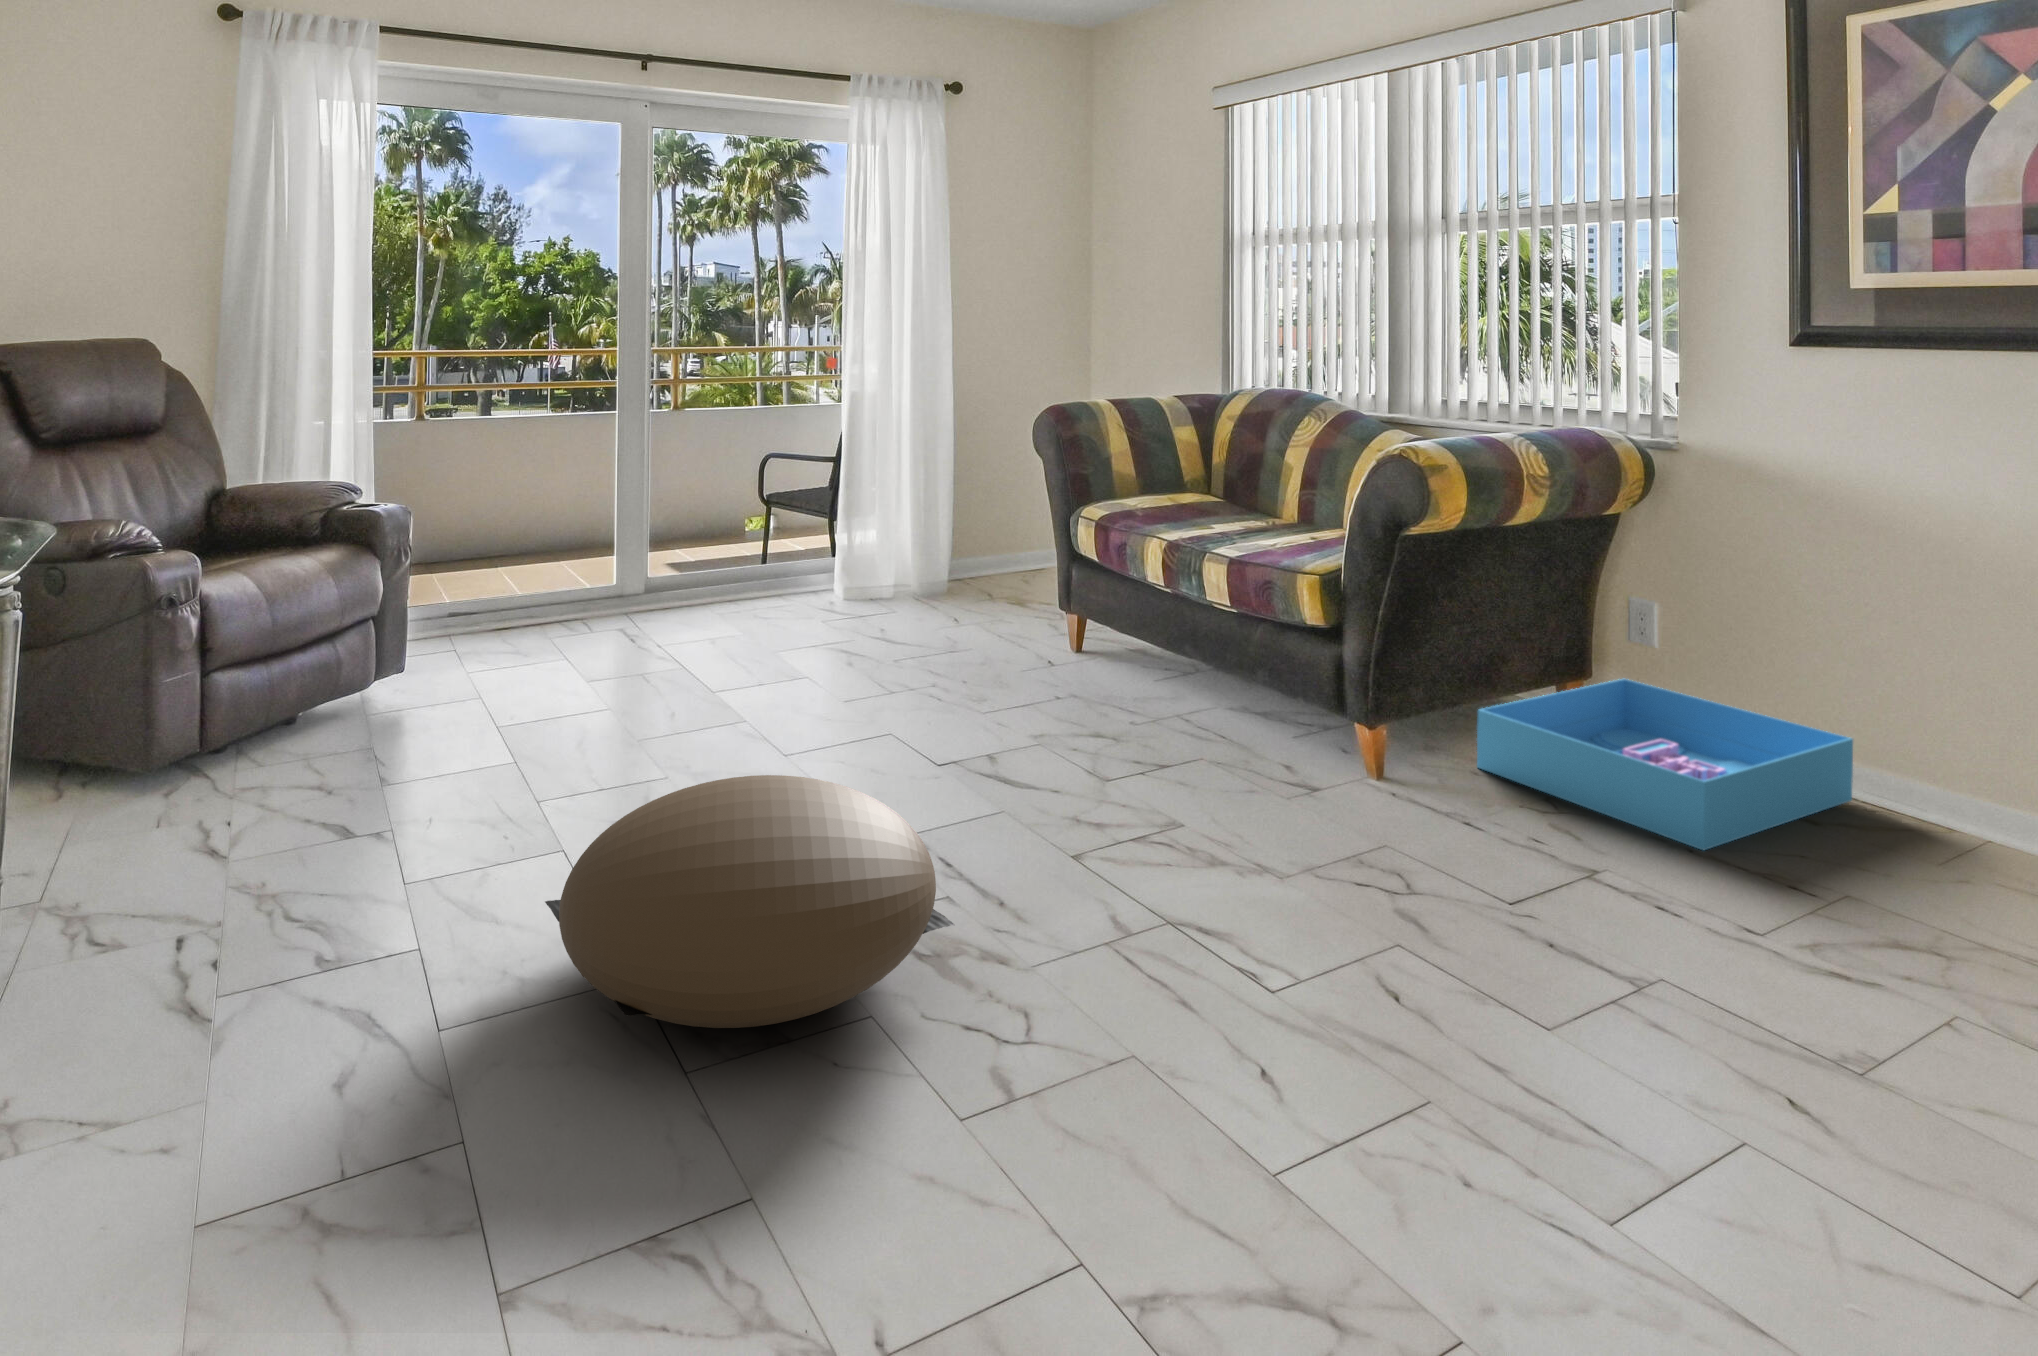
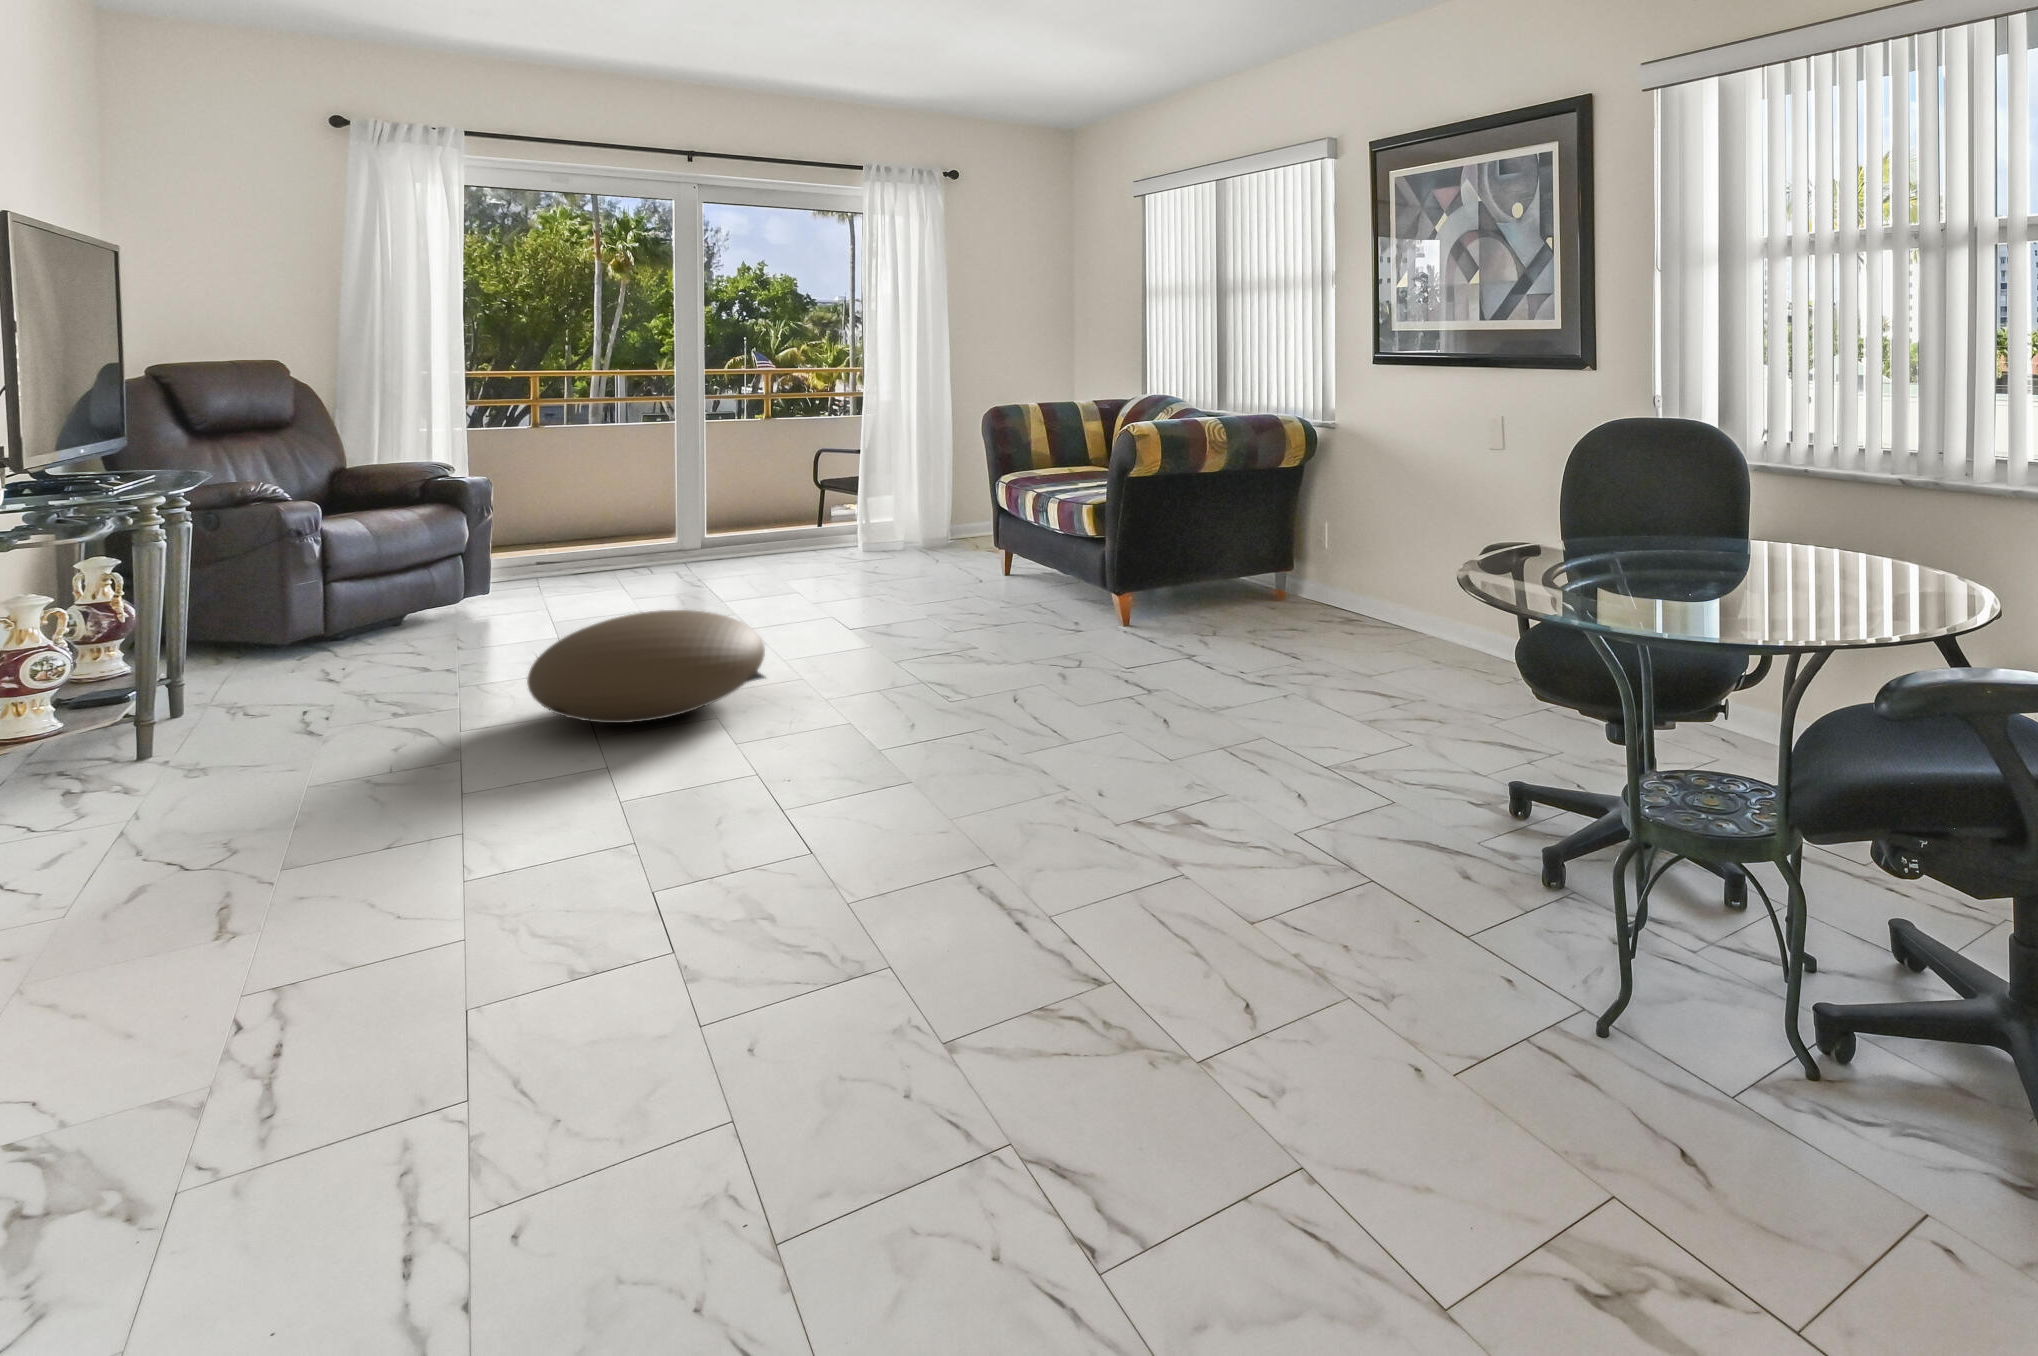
storage bin: present [1477,679,1853,850] -> none [1188,568,1387,648]

